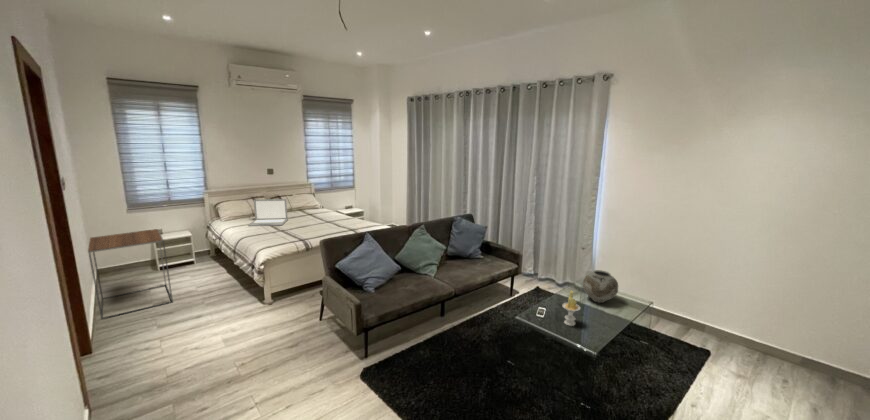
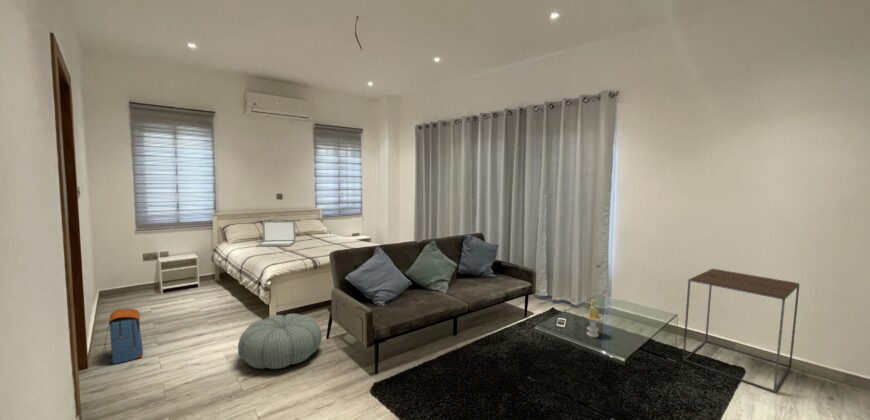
side table: present [88,229,173,319] -> present [683,269,799,393]
vase: present [583,270,618,303] -> none [602,282,640,317]
backpack: none [107,295,145,348] -> present [105,309,143,364]
pouf: none [235,298,315,353] -> present [238,314,322,369]

